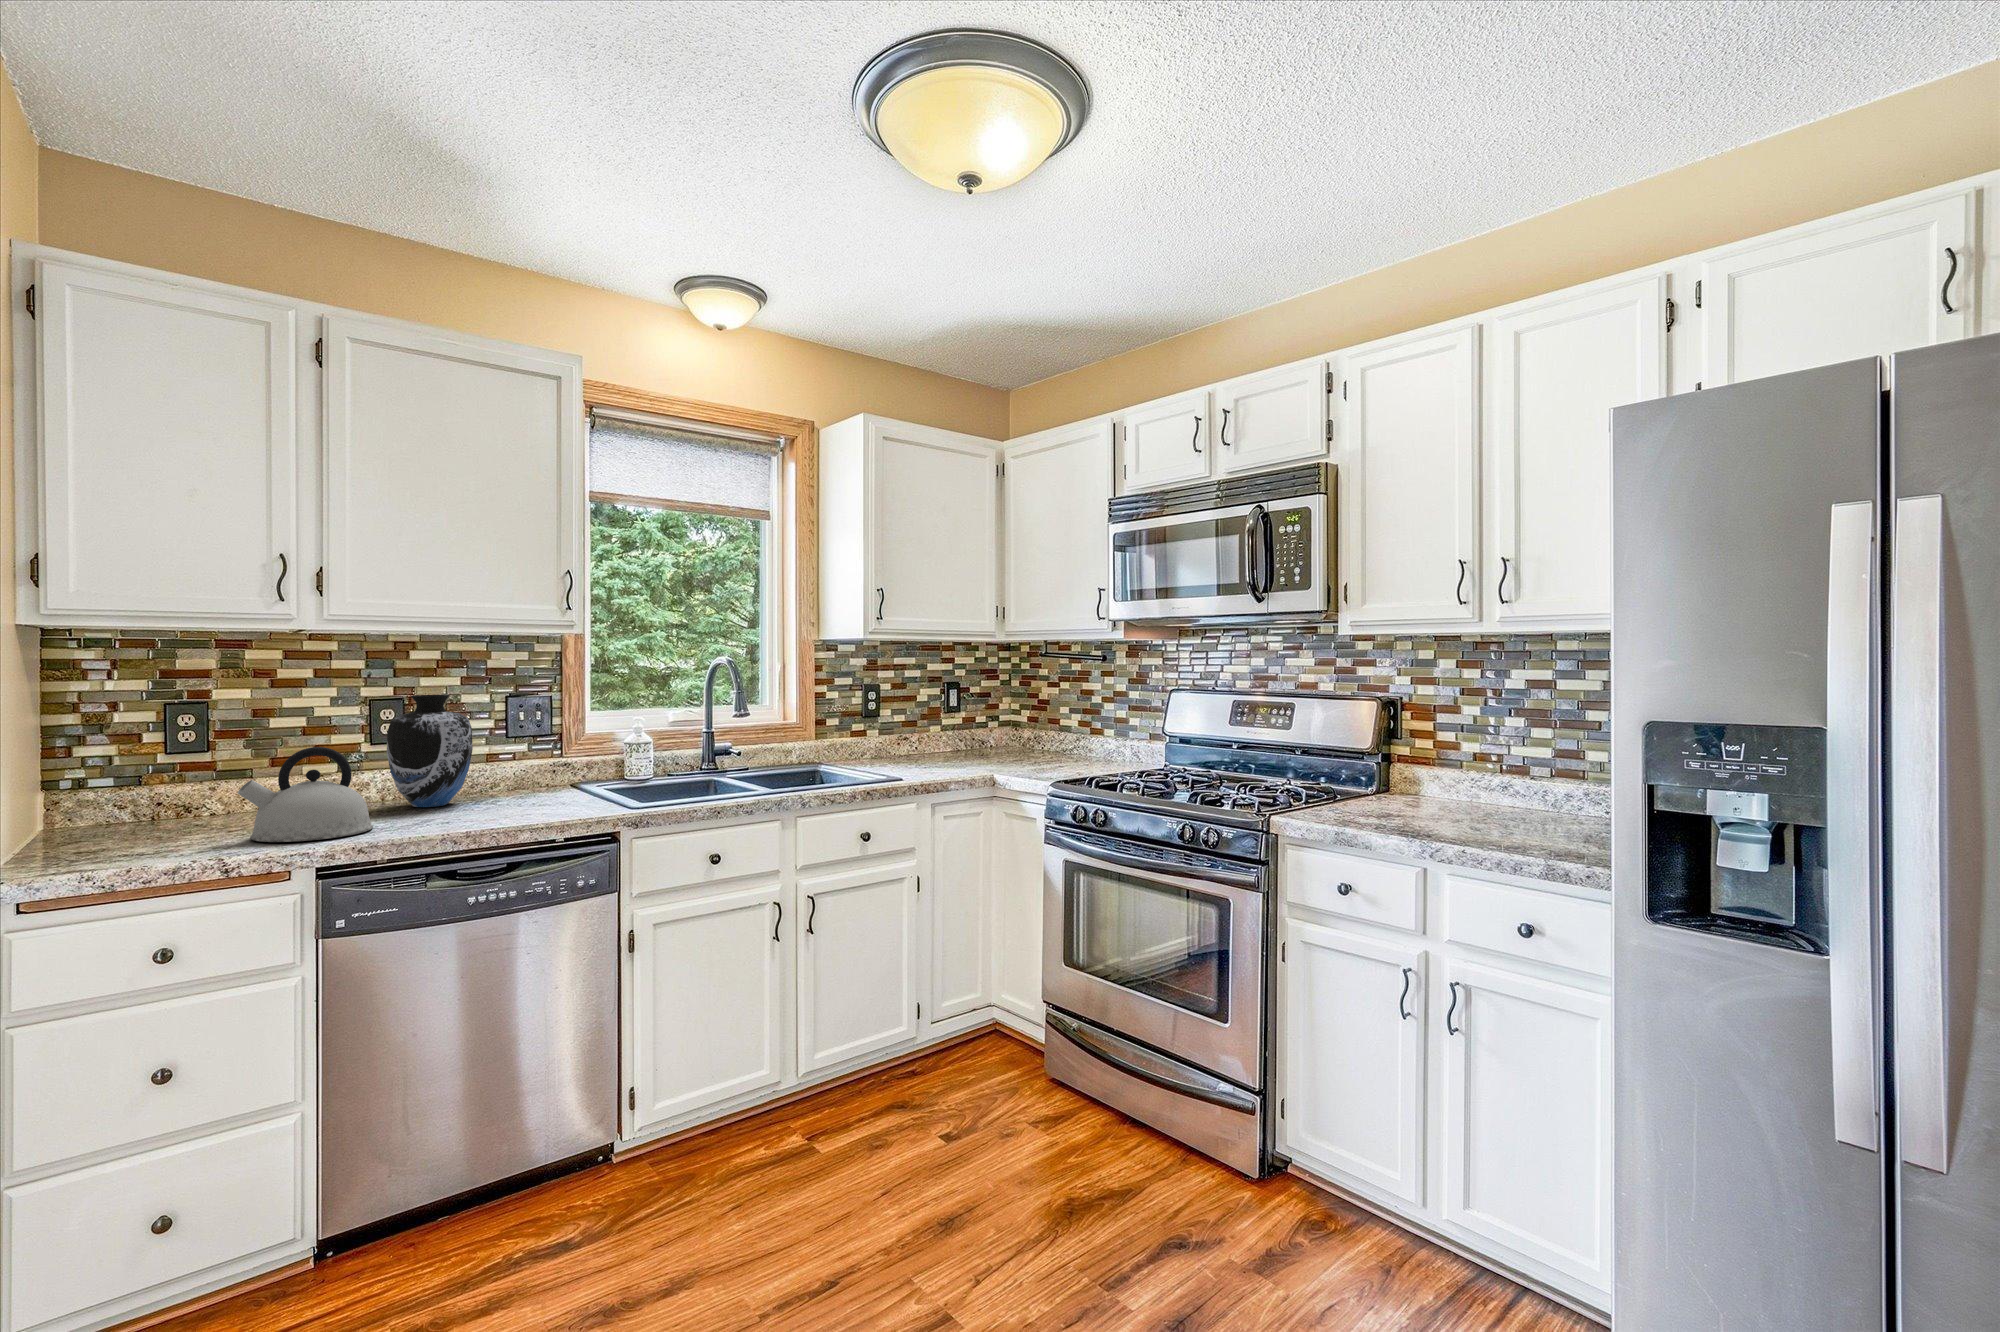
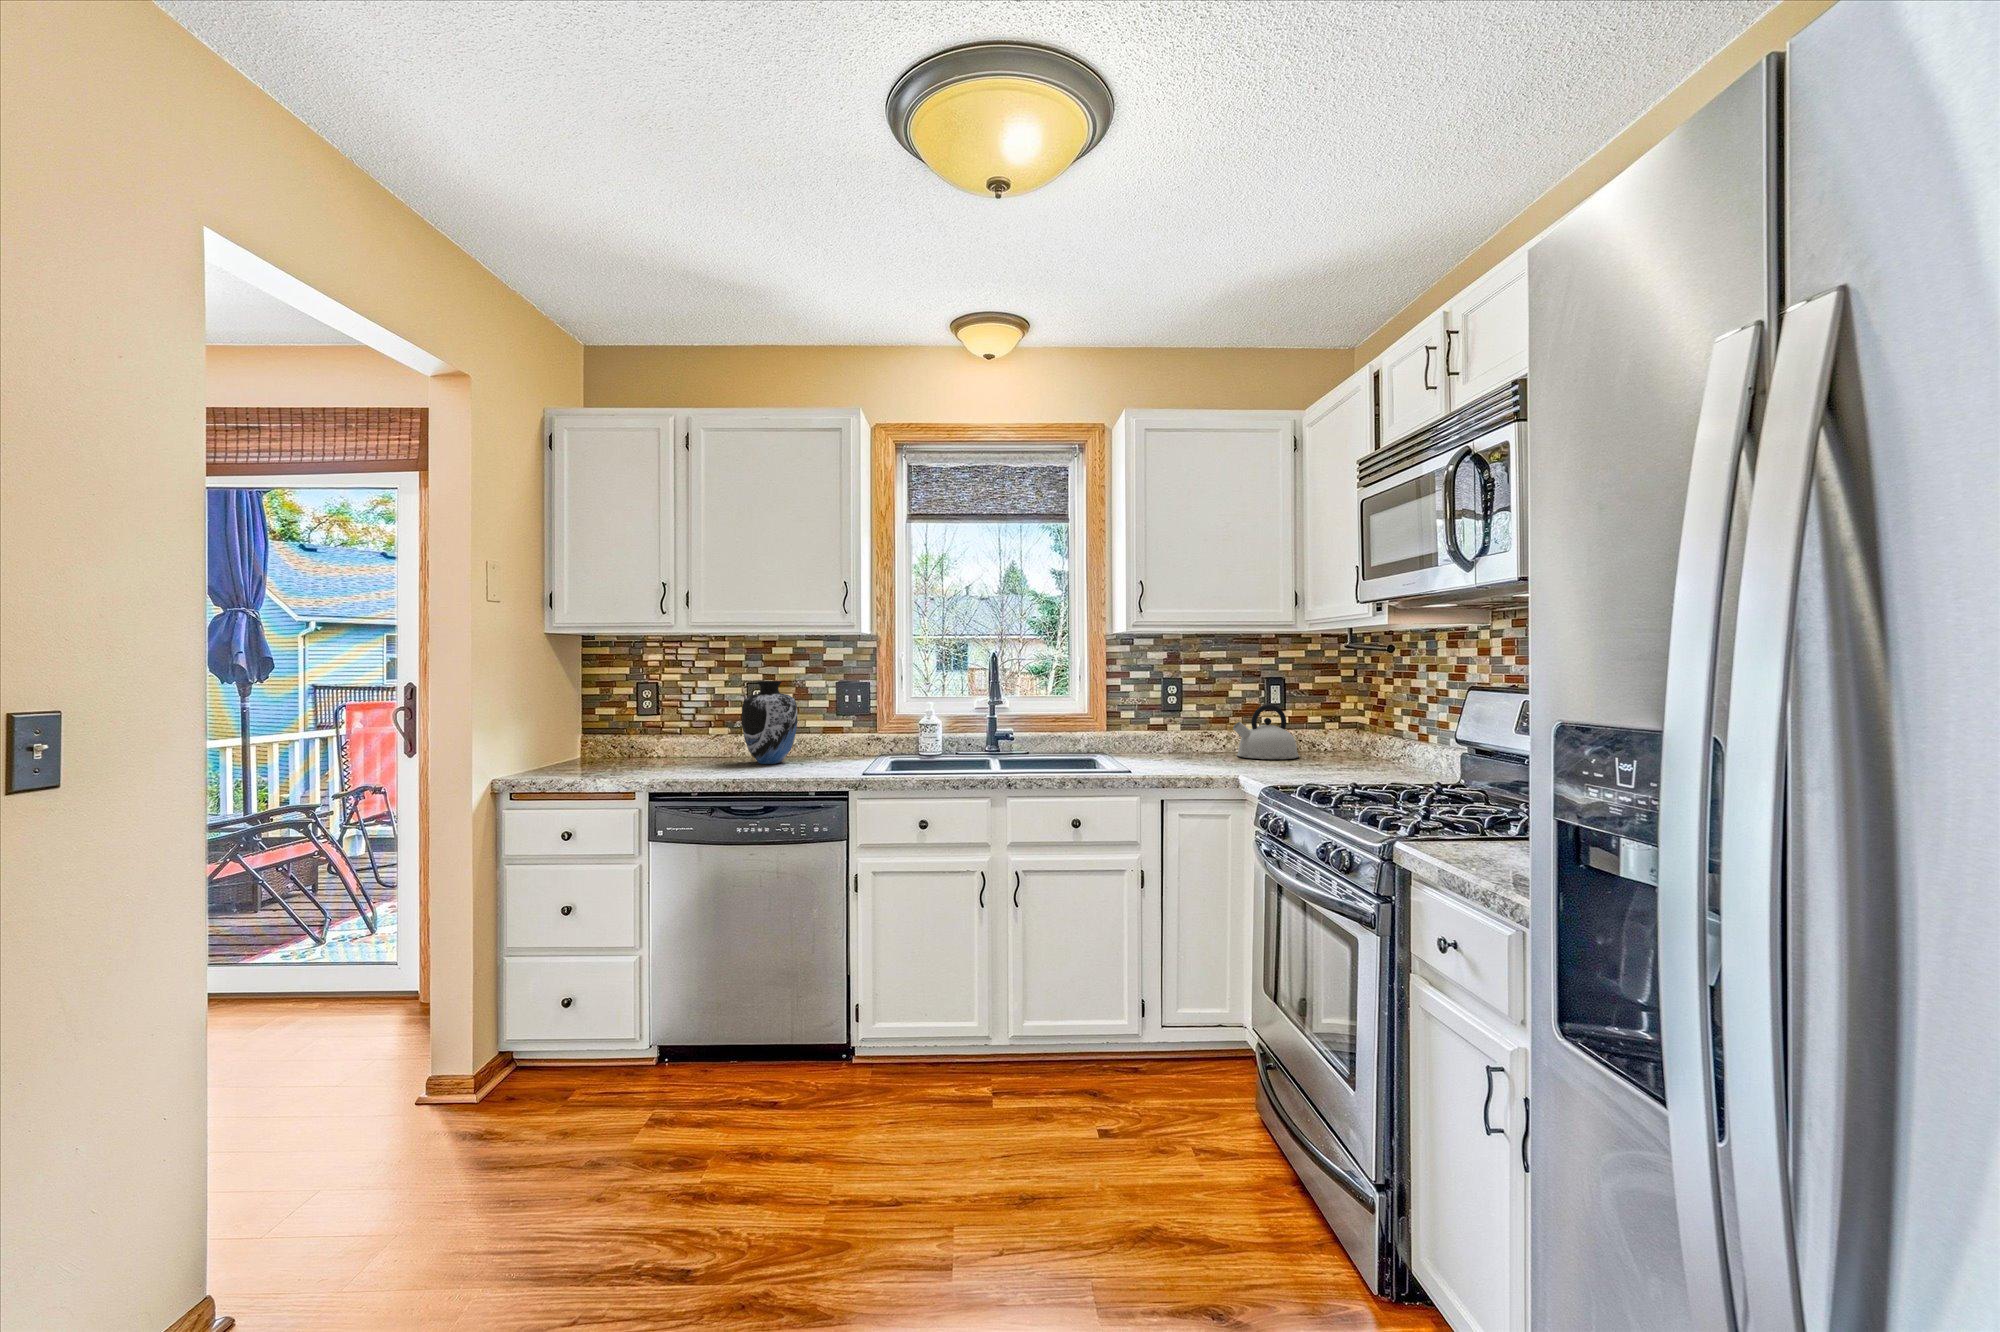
kettle: present [238,747,373,842] -> present [1233,704,1299,759]

